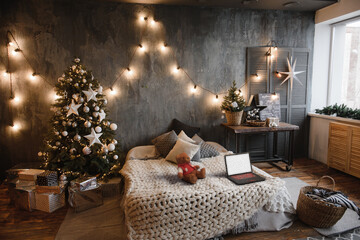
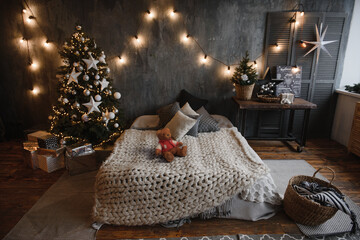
laptop: present [224,152,266,184] -> none [208,133,250,168]

